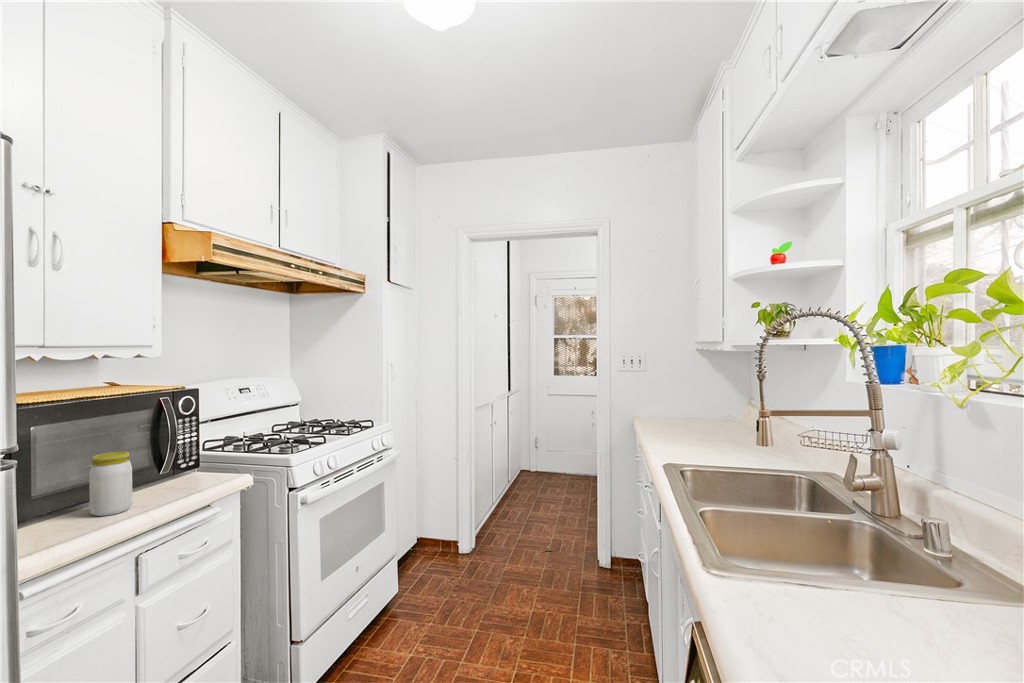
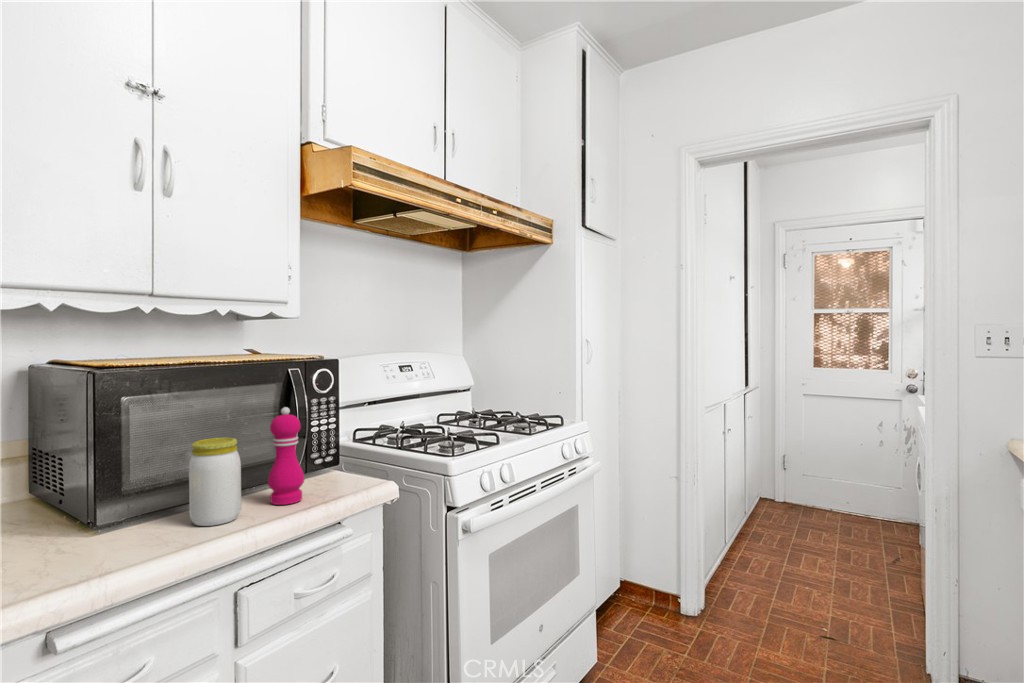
pepper mill: none [149,427,179,498] -> present [268,407,304,505]

